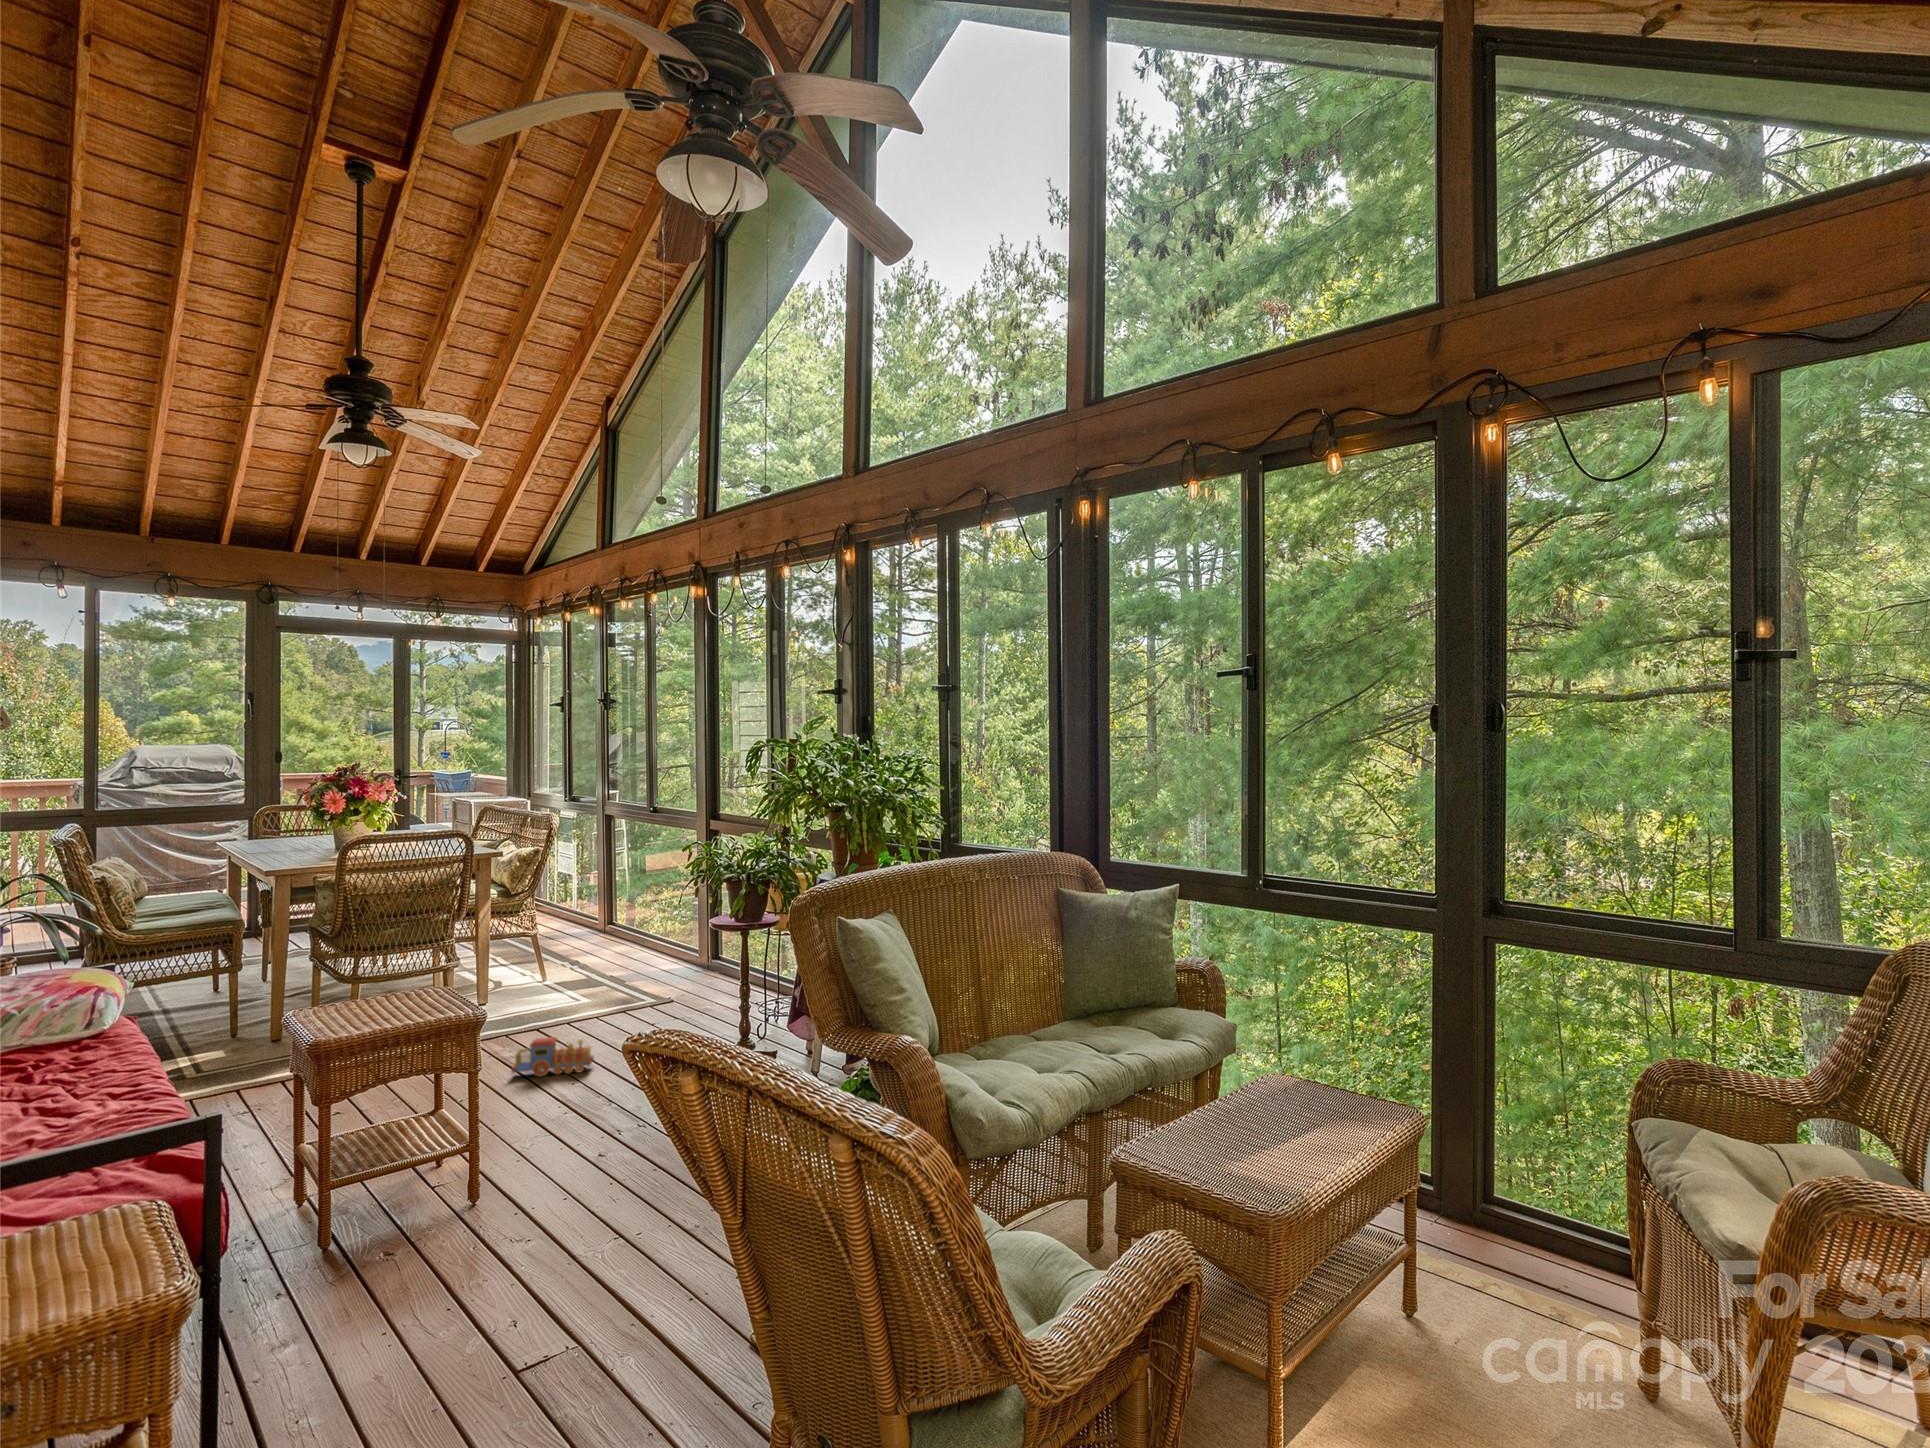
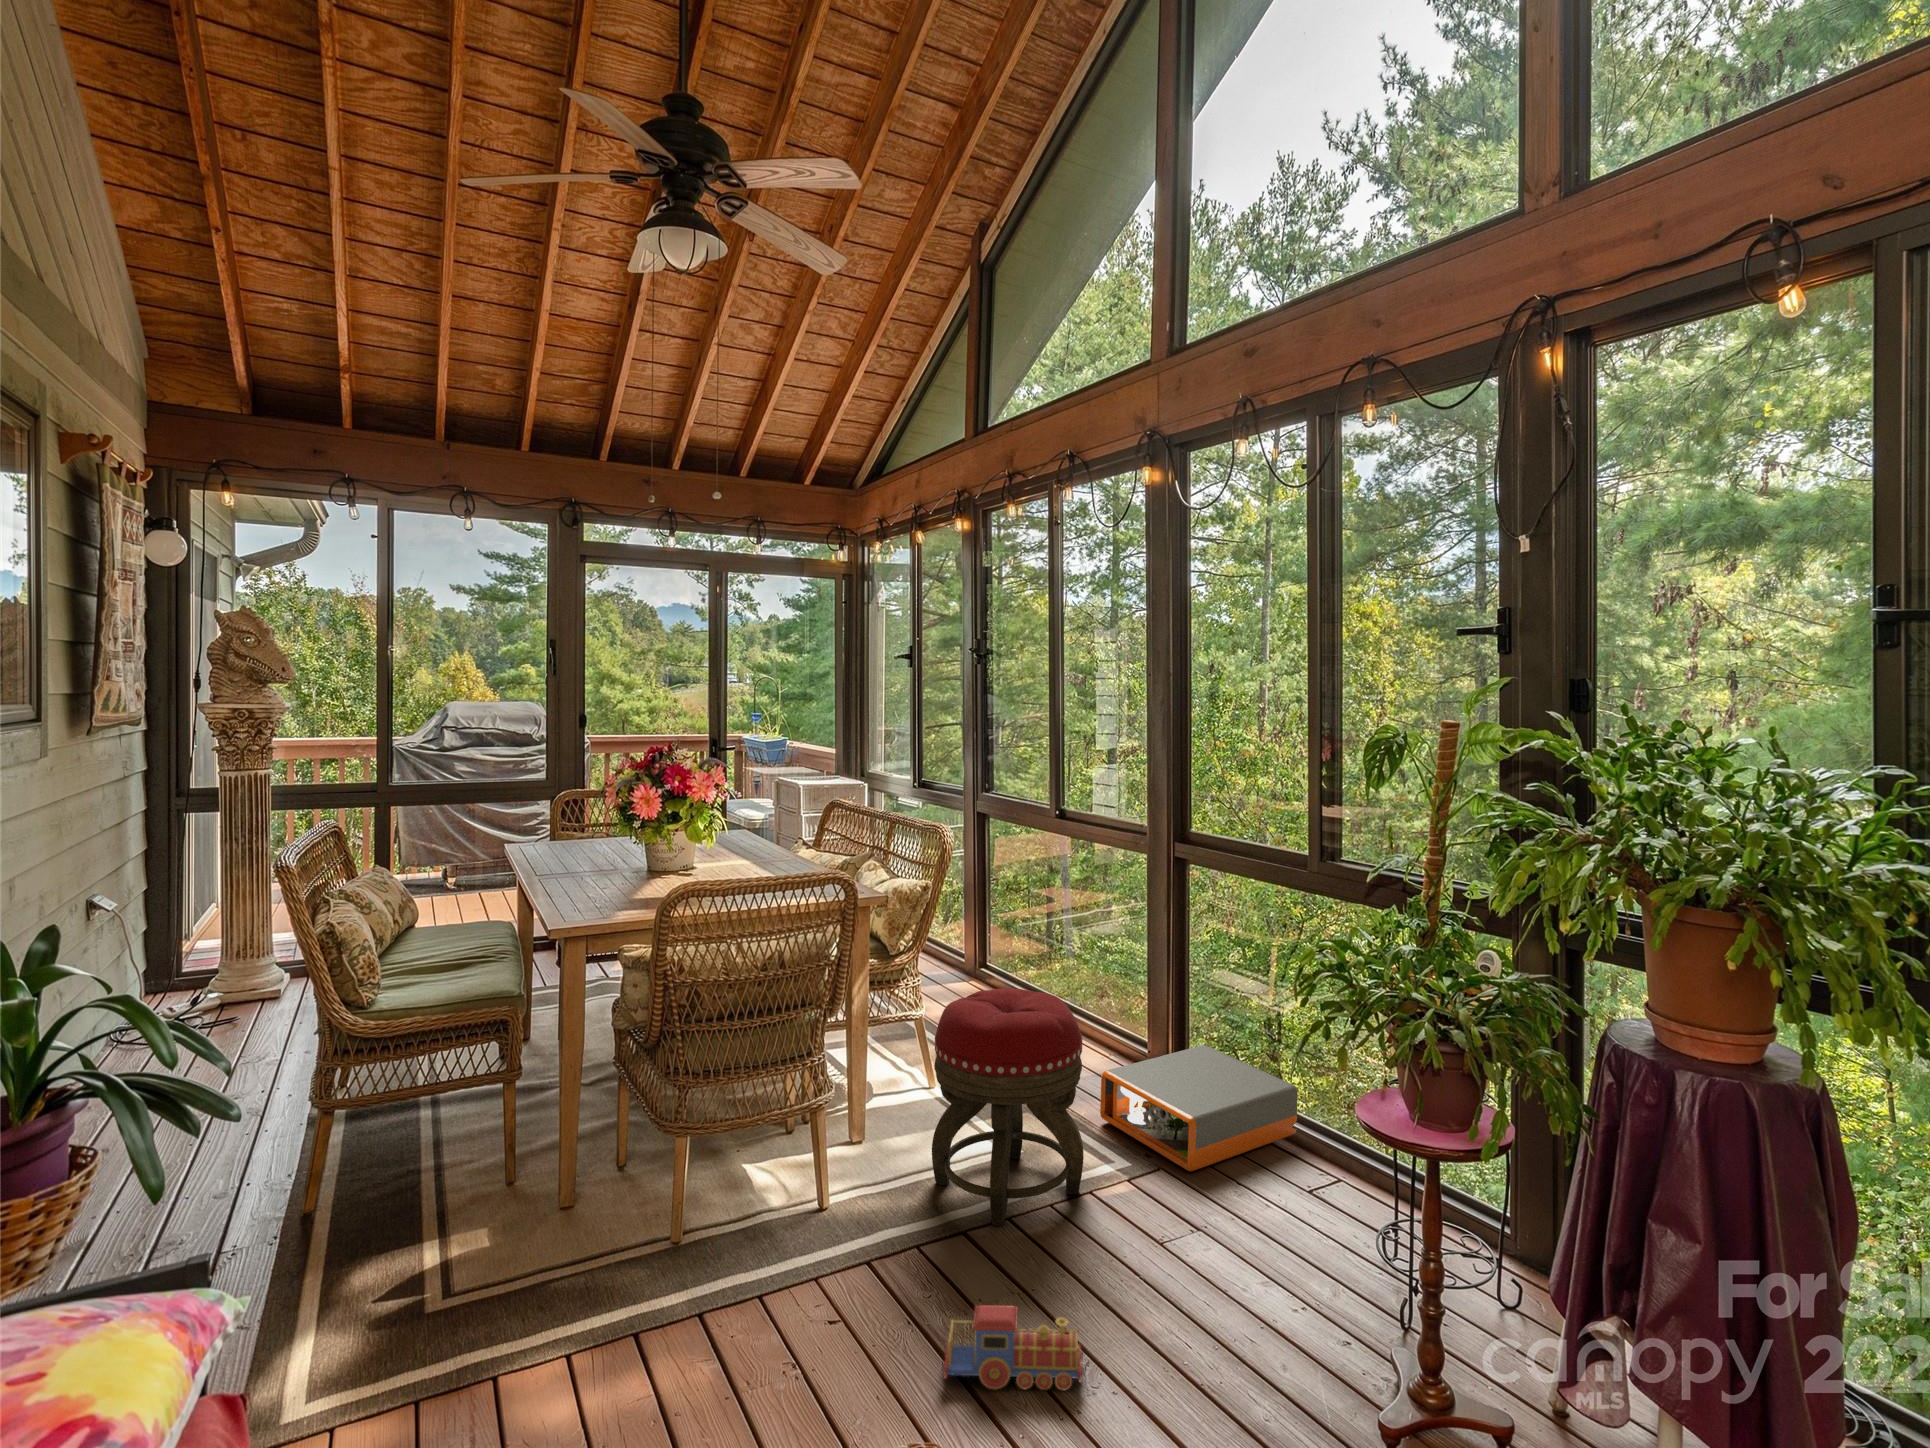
footstool: none [532,902,630,1031] -> present [932,988,1084,1226]
storage box: none [657,942,779,1001] -> present [1100,1045,1298,1172]

